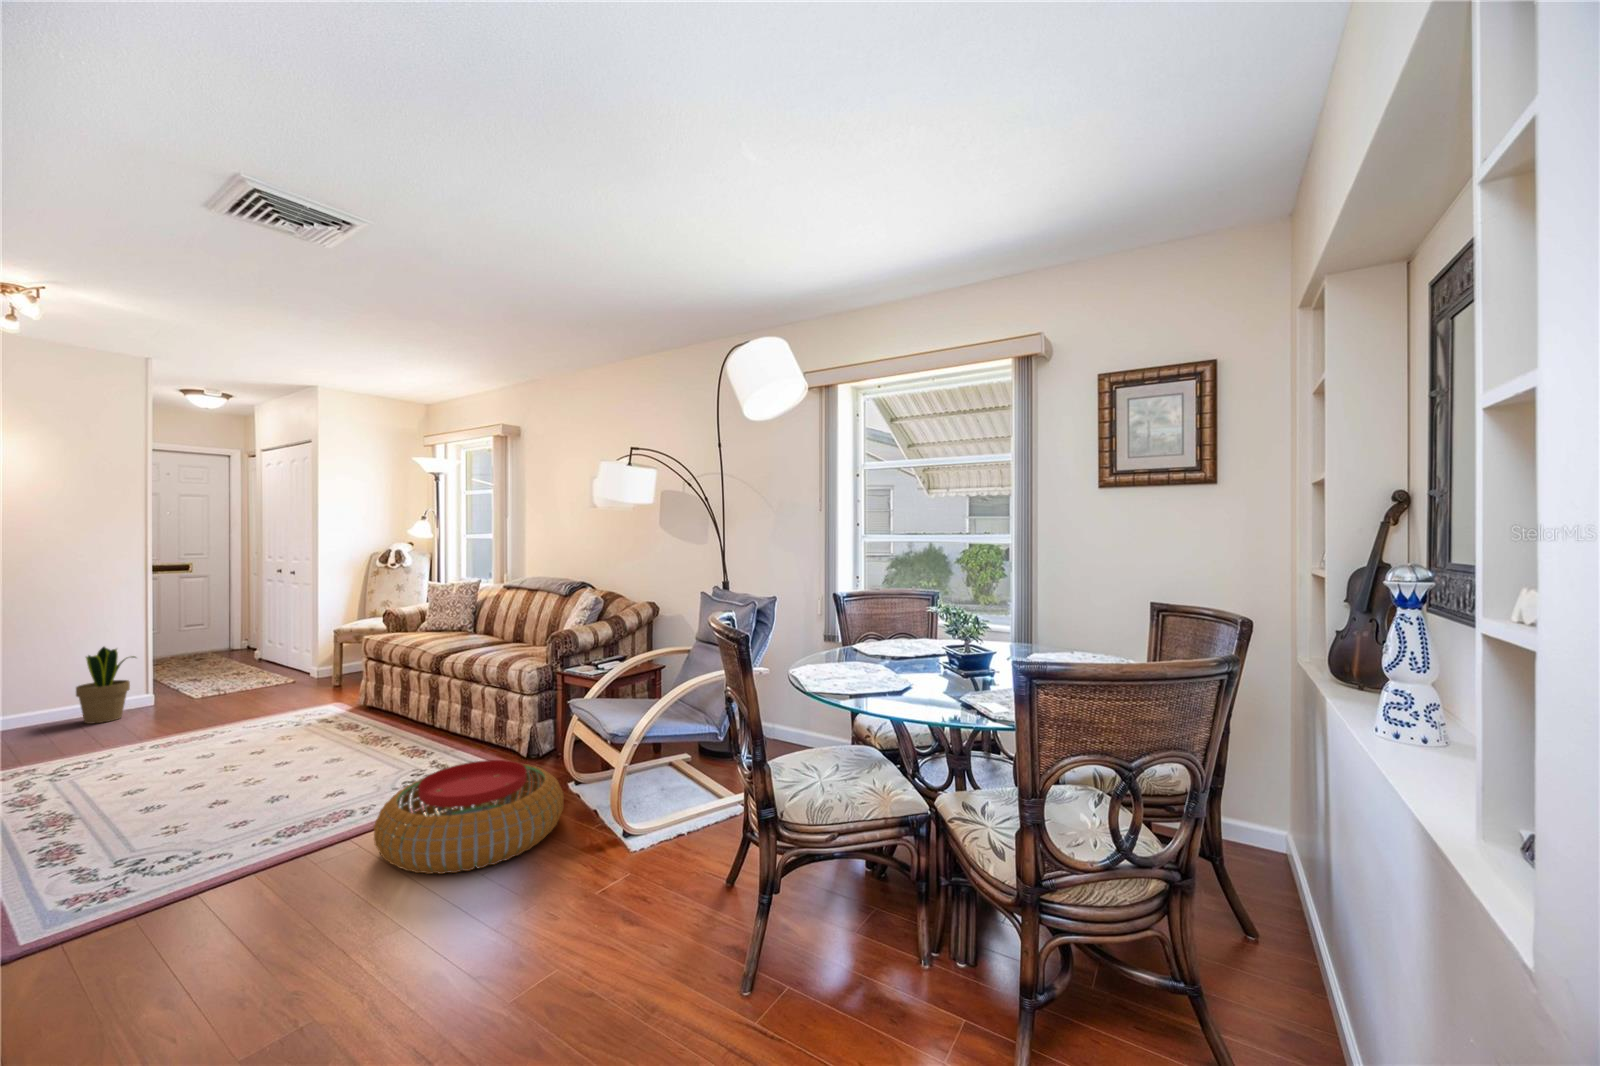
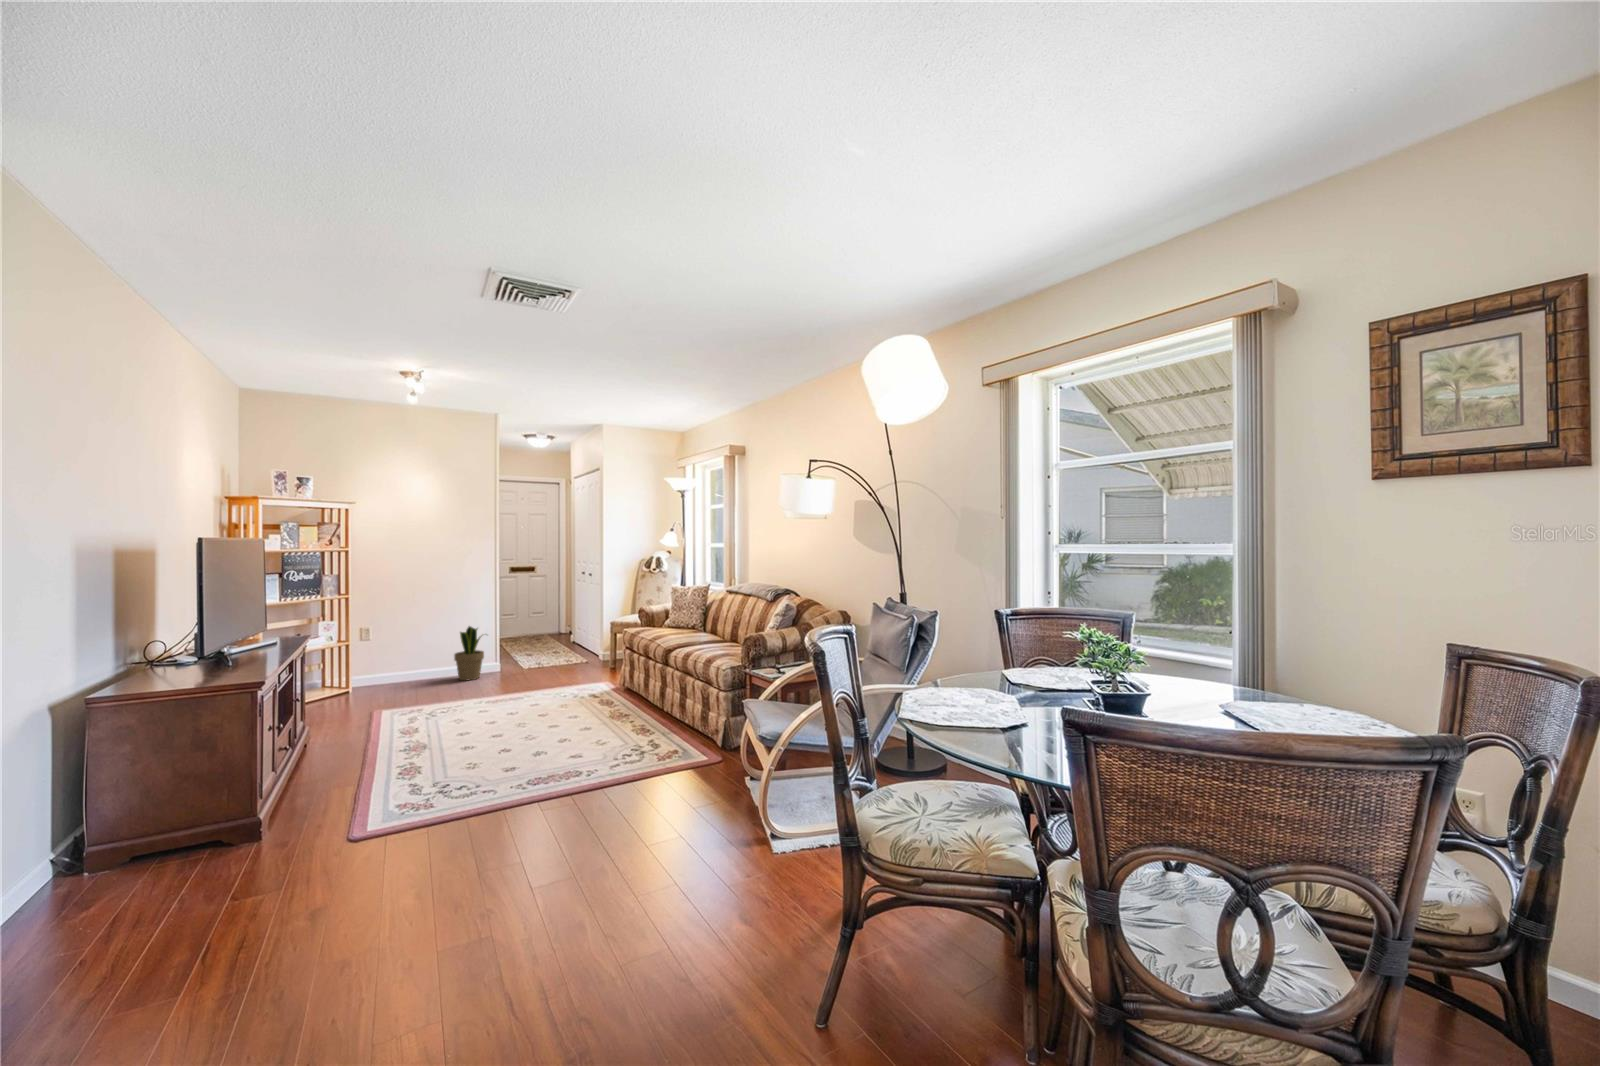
pouf: present [374,760,563,874] -> none [576,745,728,841]

